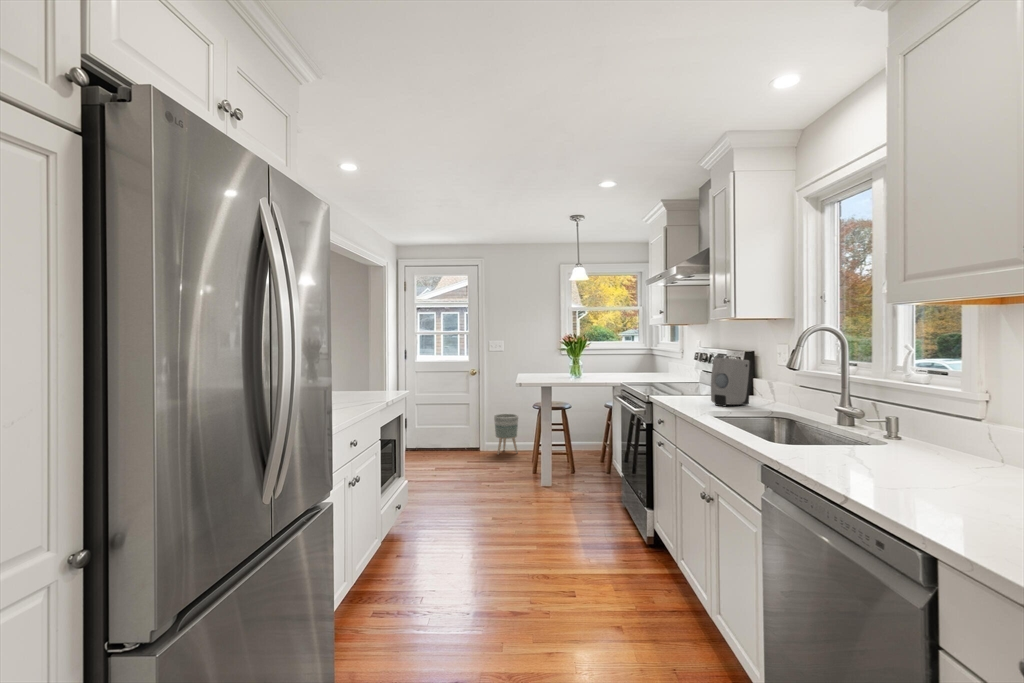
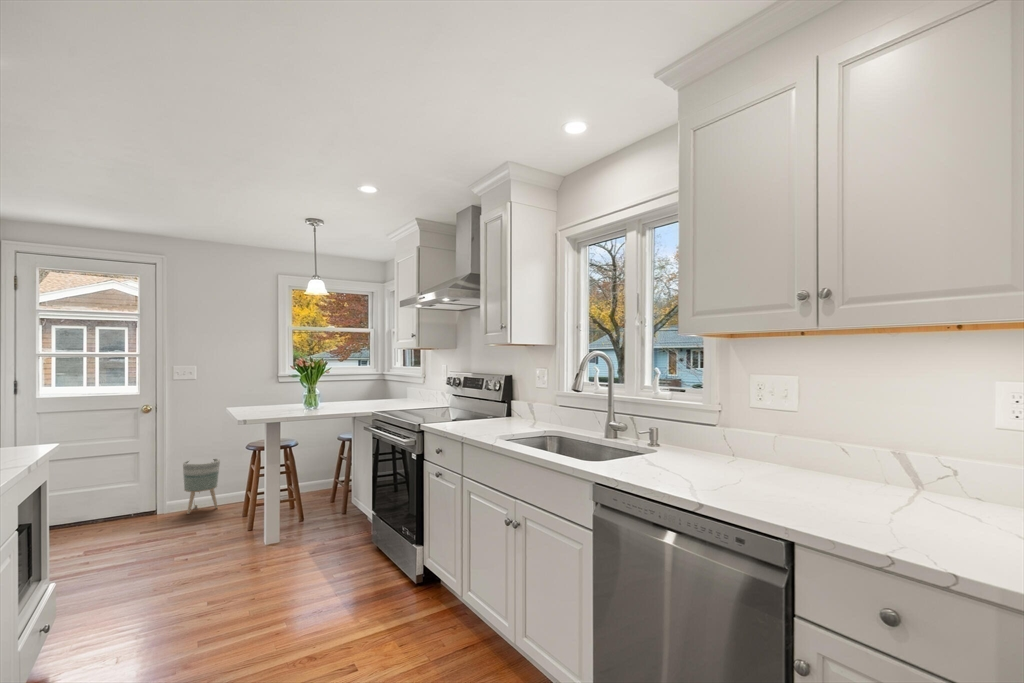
soap dispenser: present [711,358,751,406] -> none [488,381,521,429]

